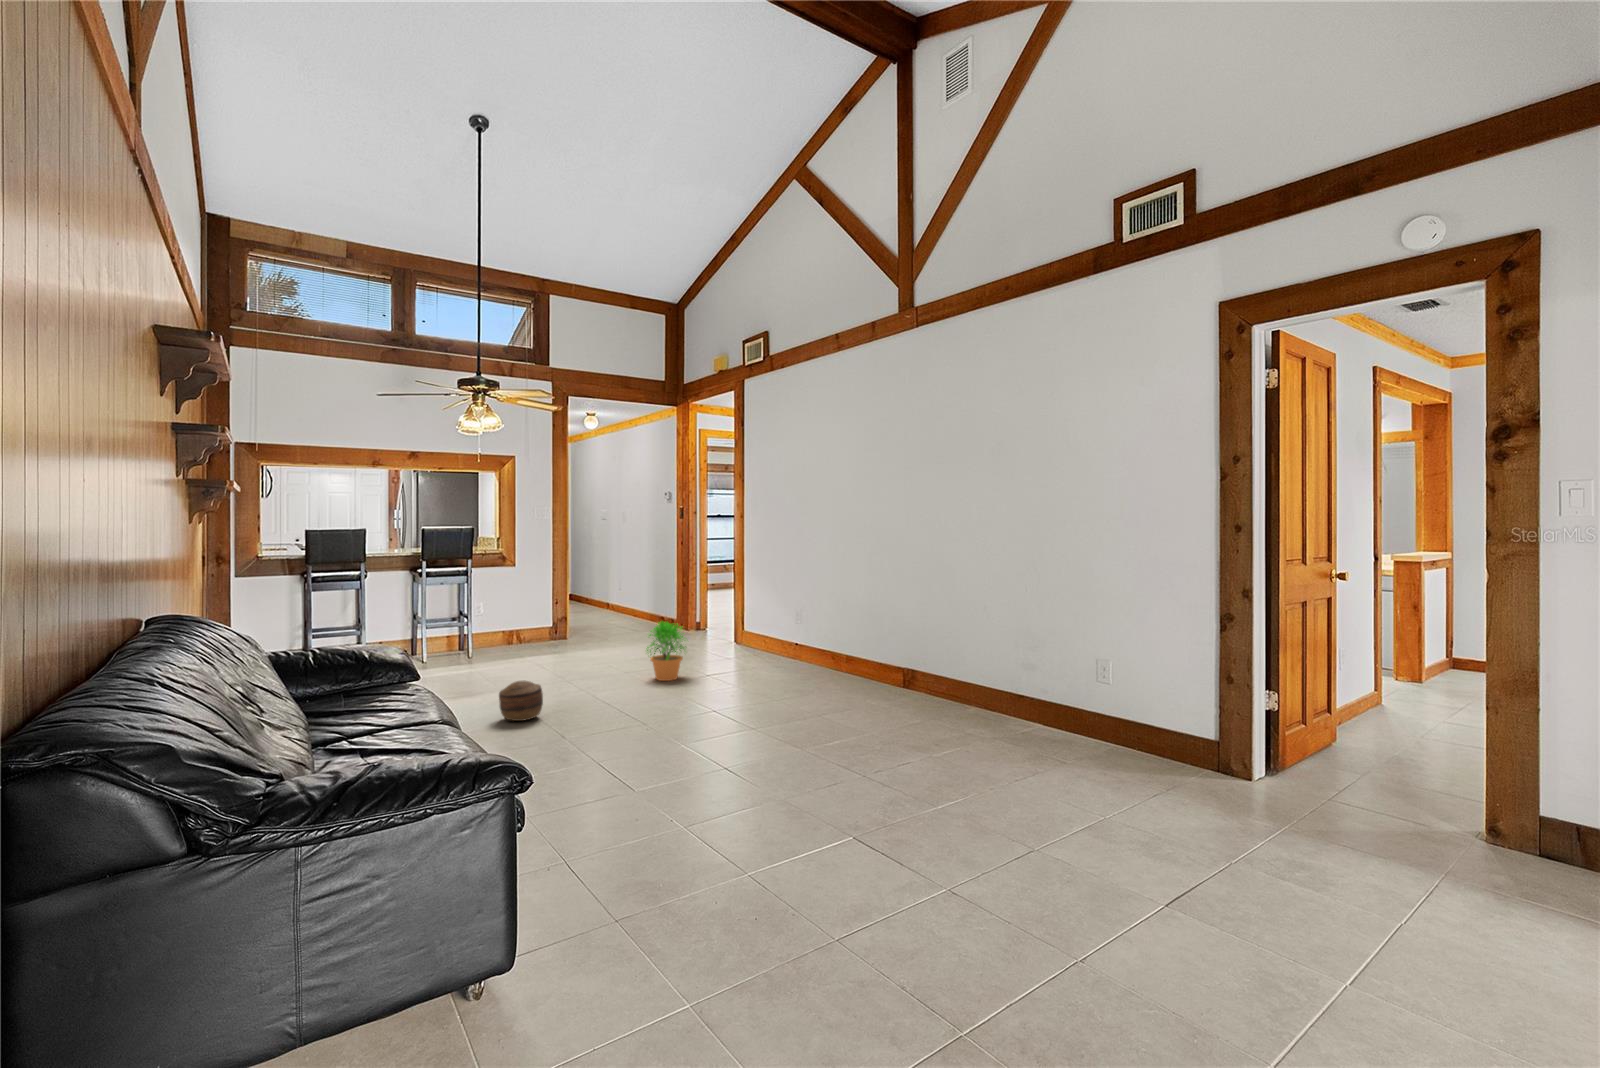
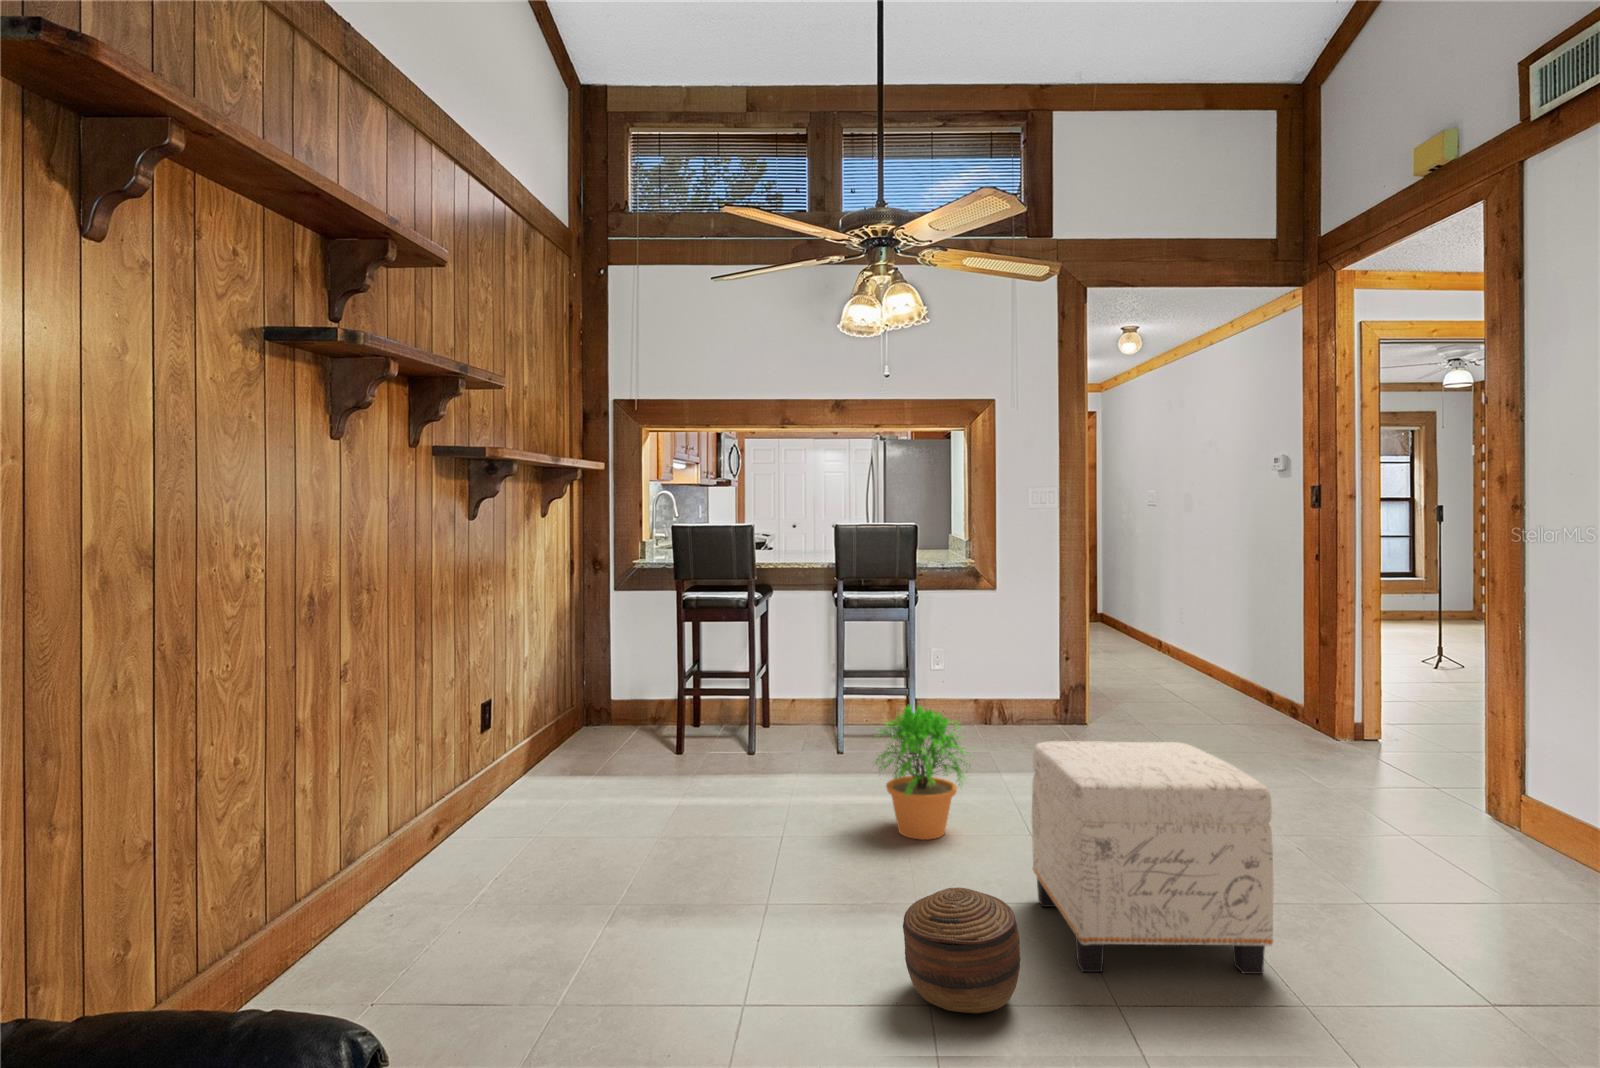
potted plant: present [646,622,686,681] -> present [876,706,967,840]
ottoman: none [544,627,629,708] -> present [1032,741,1274,974]

